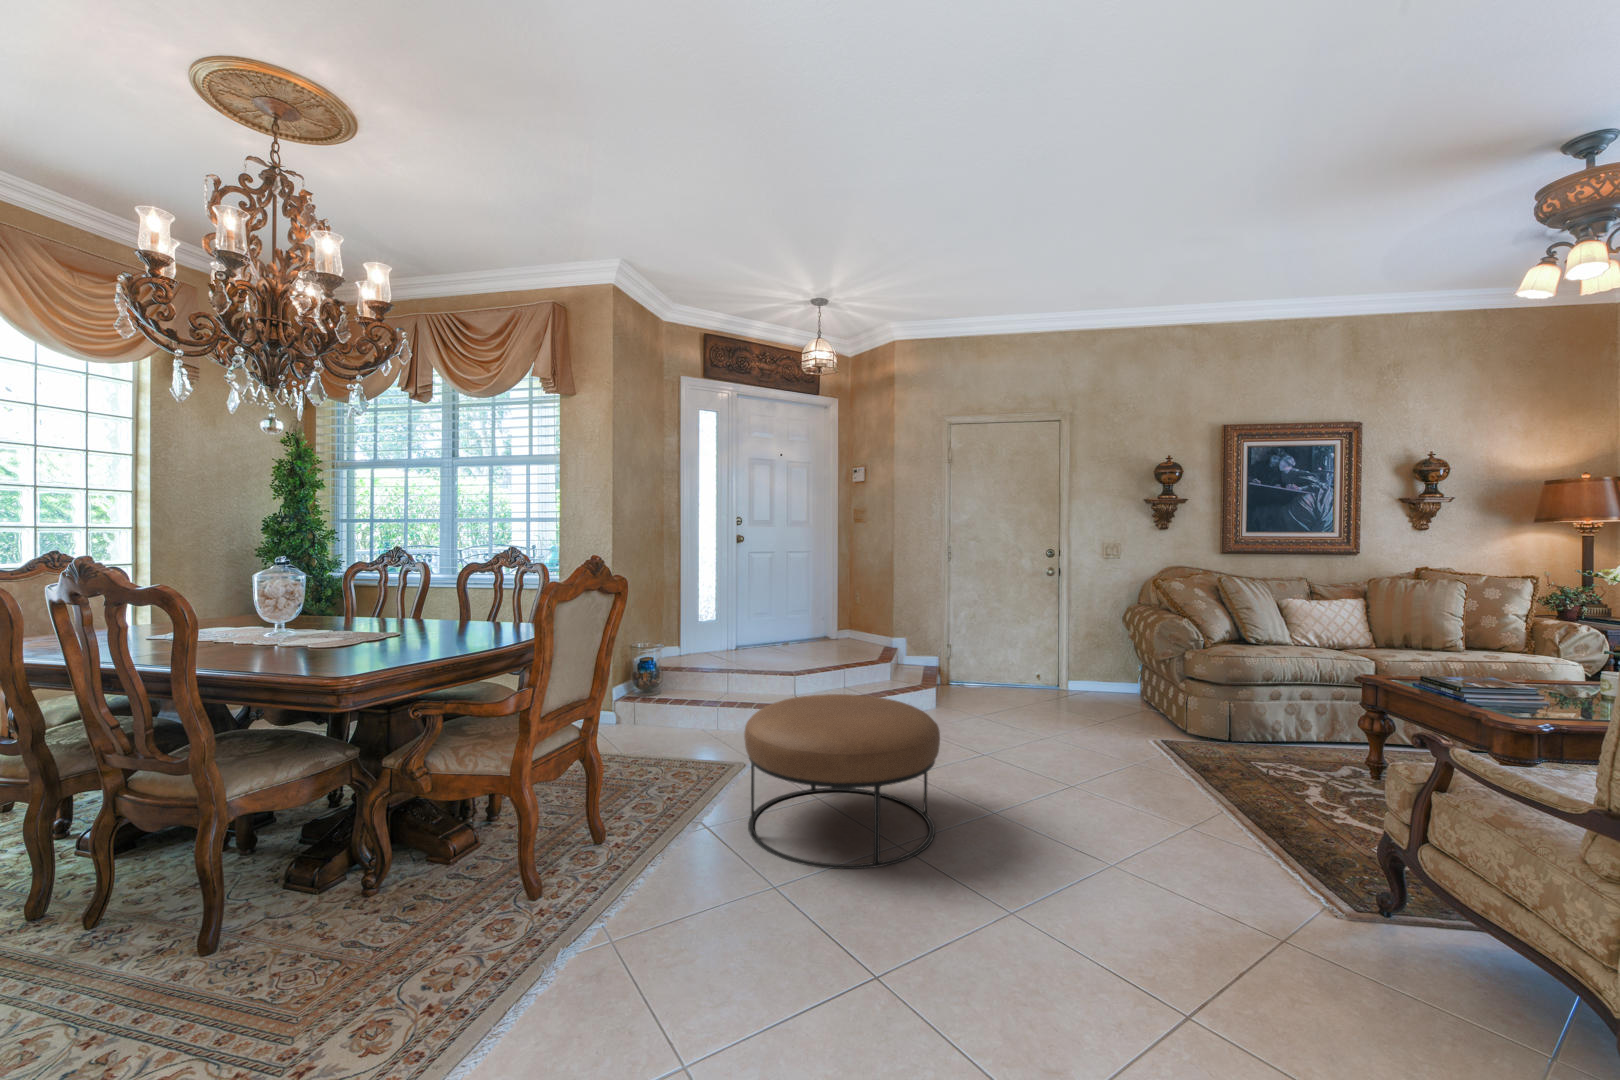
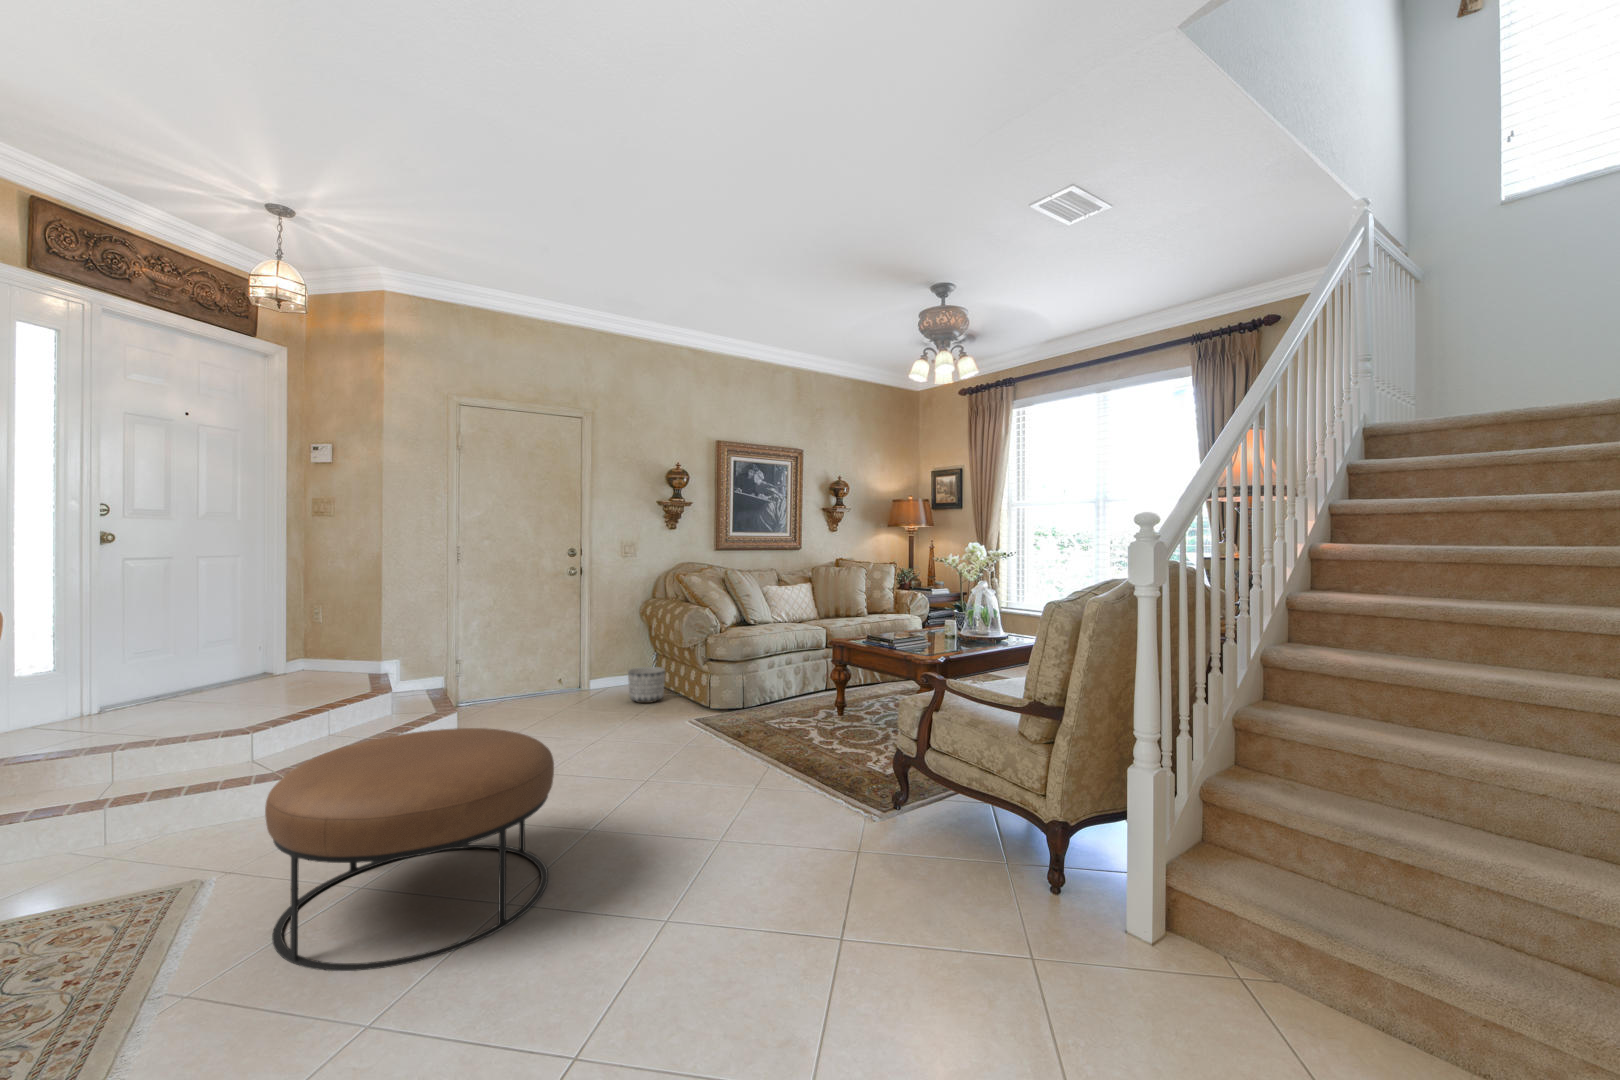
planter: none [1103,674,1145,713] -> present [628,667,665,703]

